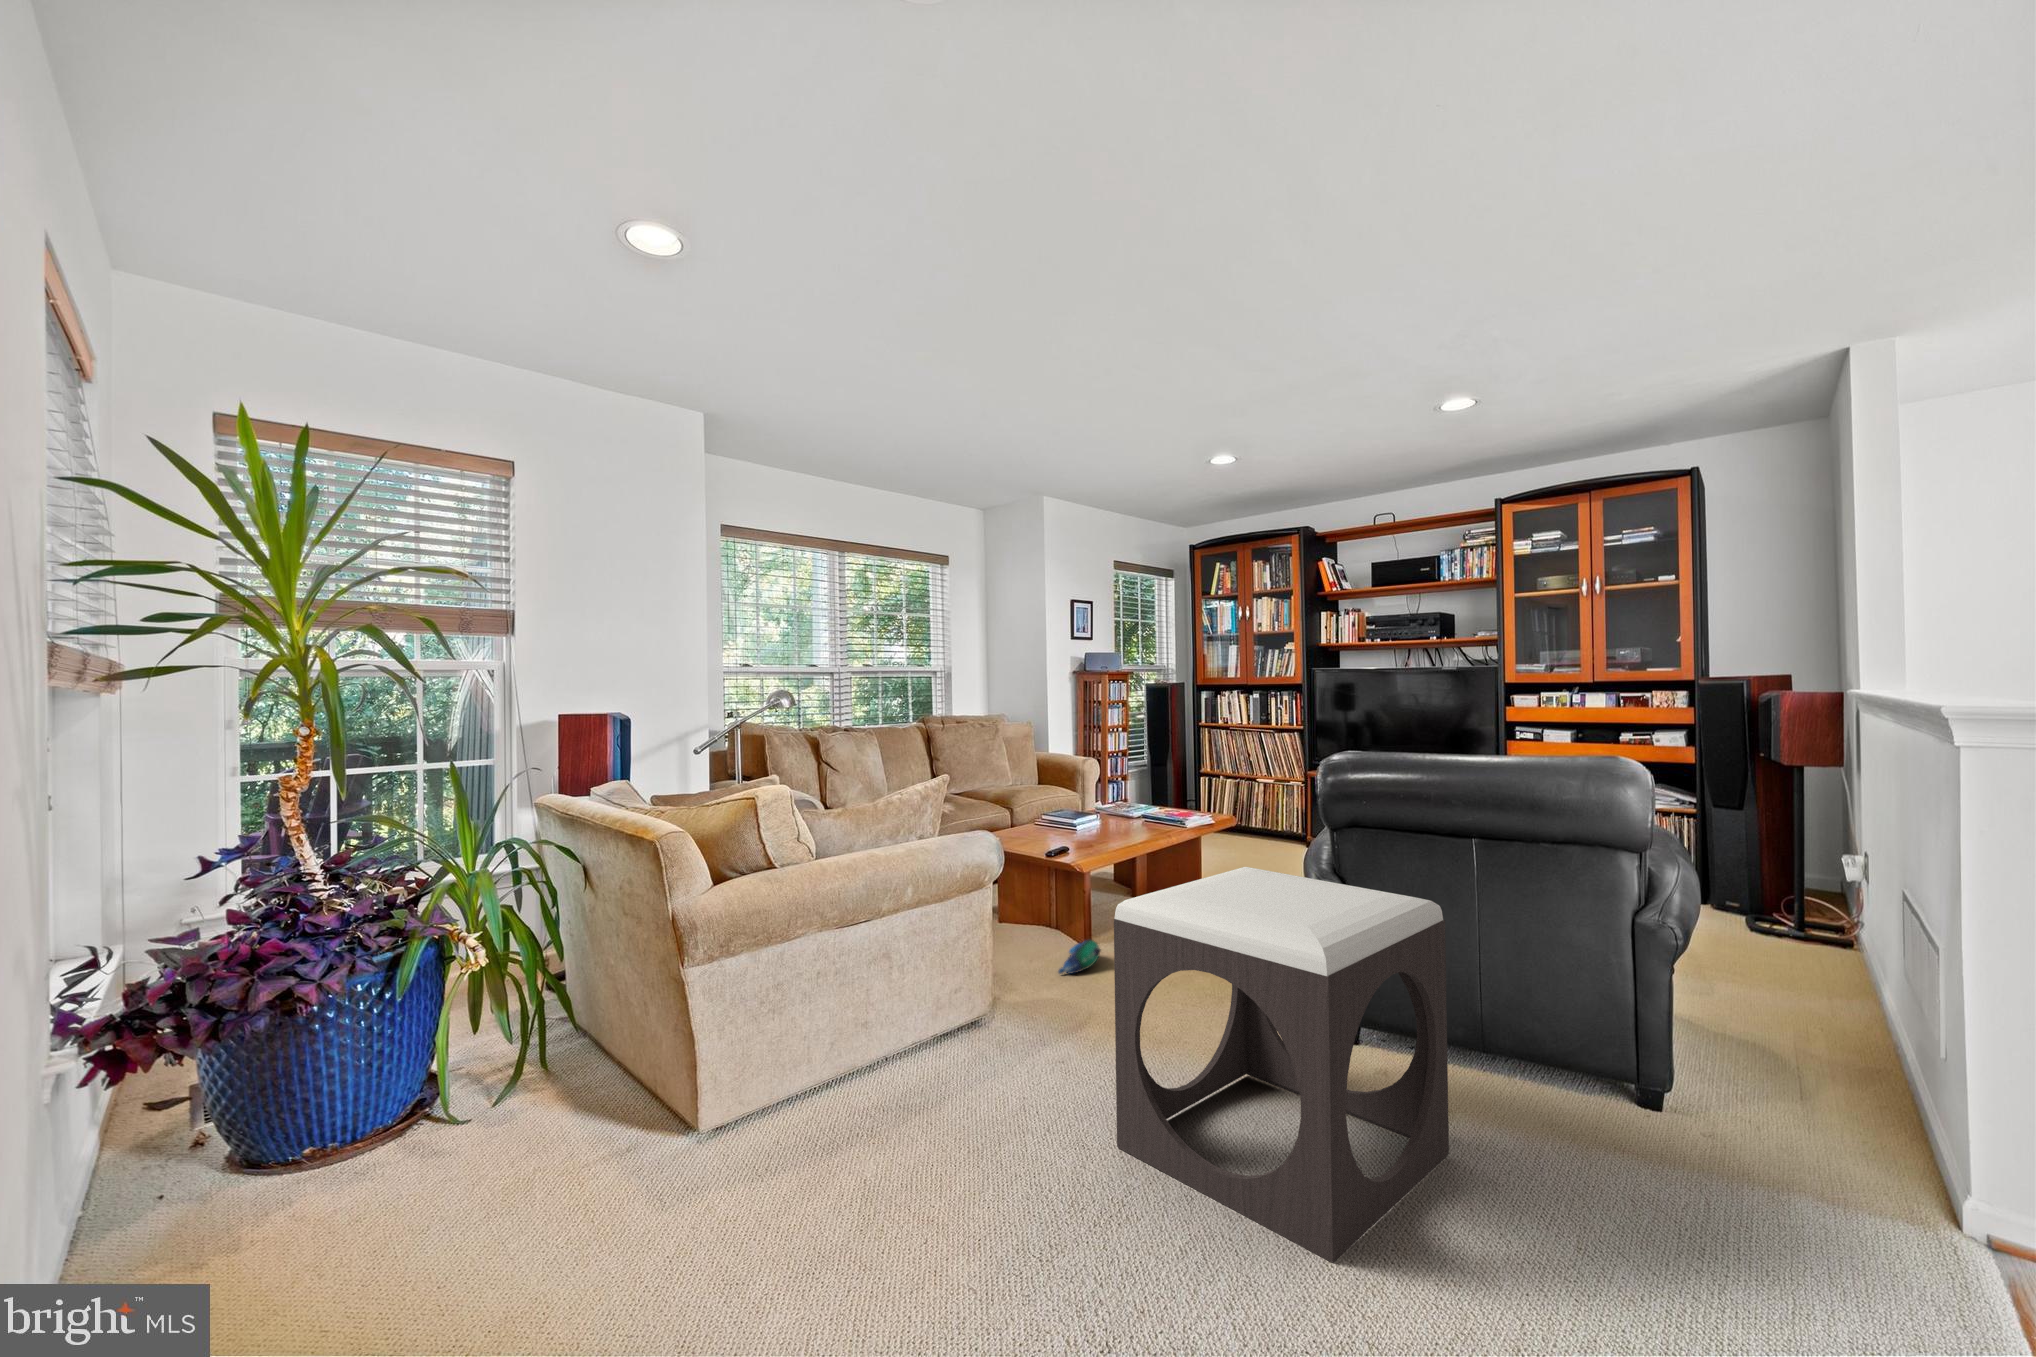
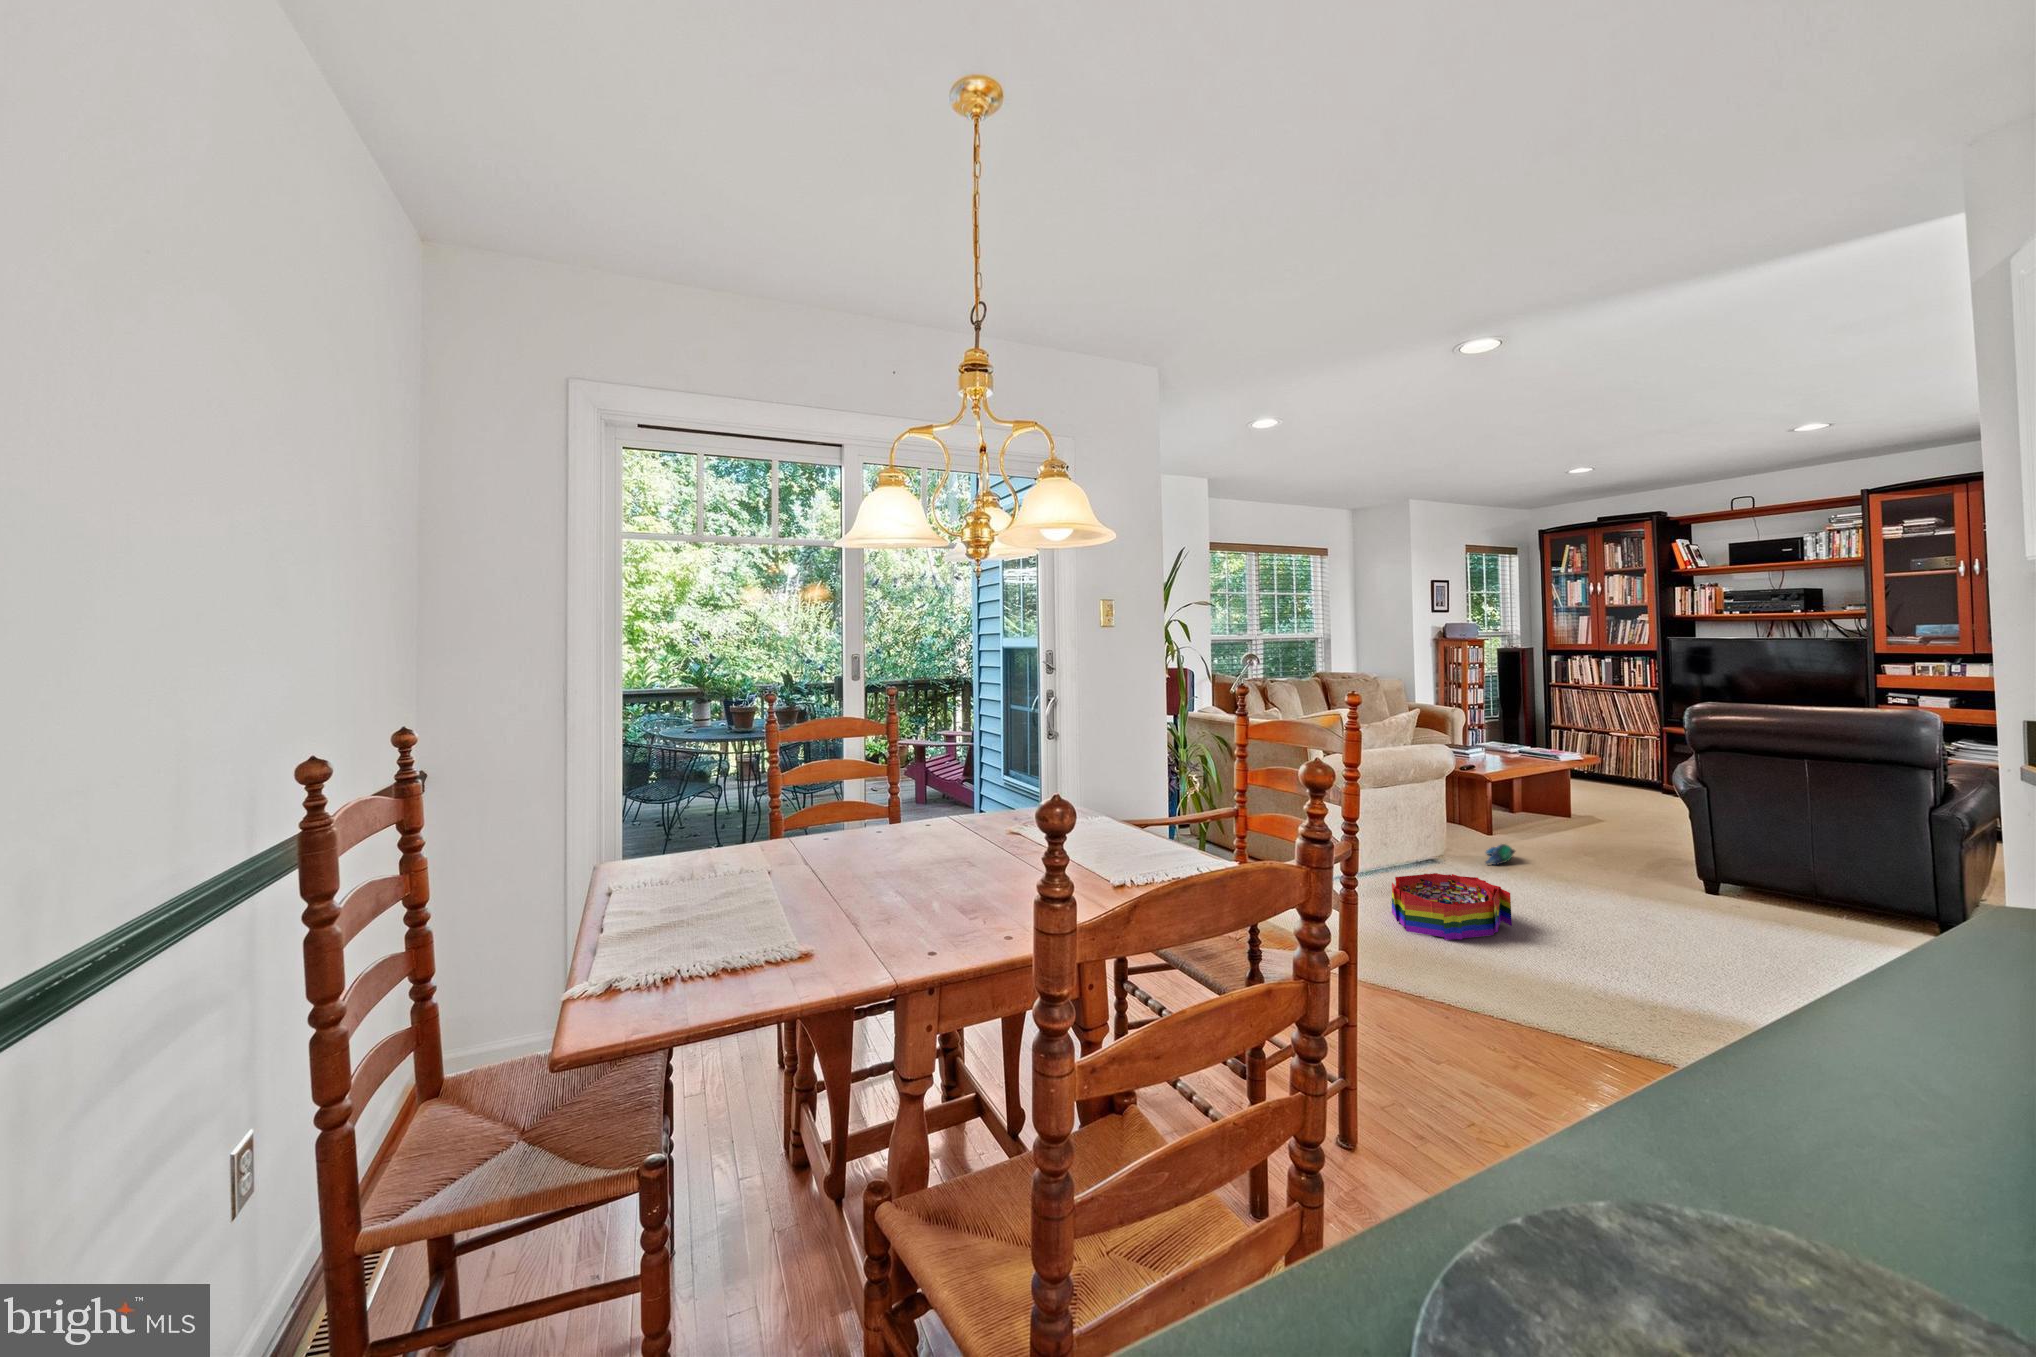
footstool: present [1114,867,1449,1263] -> none [1573,793,1799,988]
storage bin: none [832,1014,1027,1169] -> present [1392,873,1512,940]

